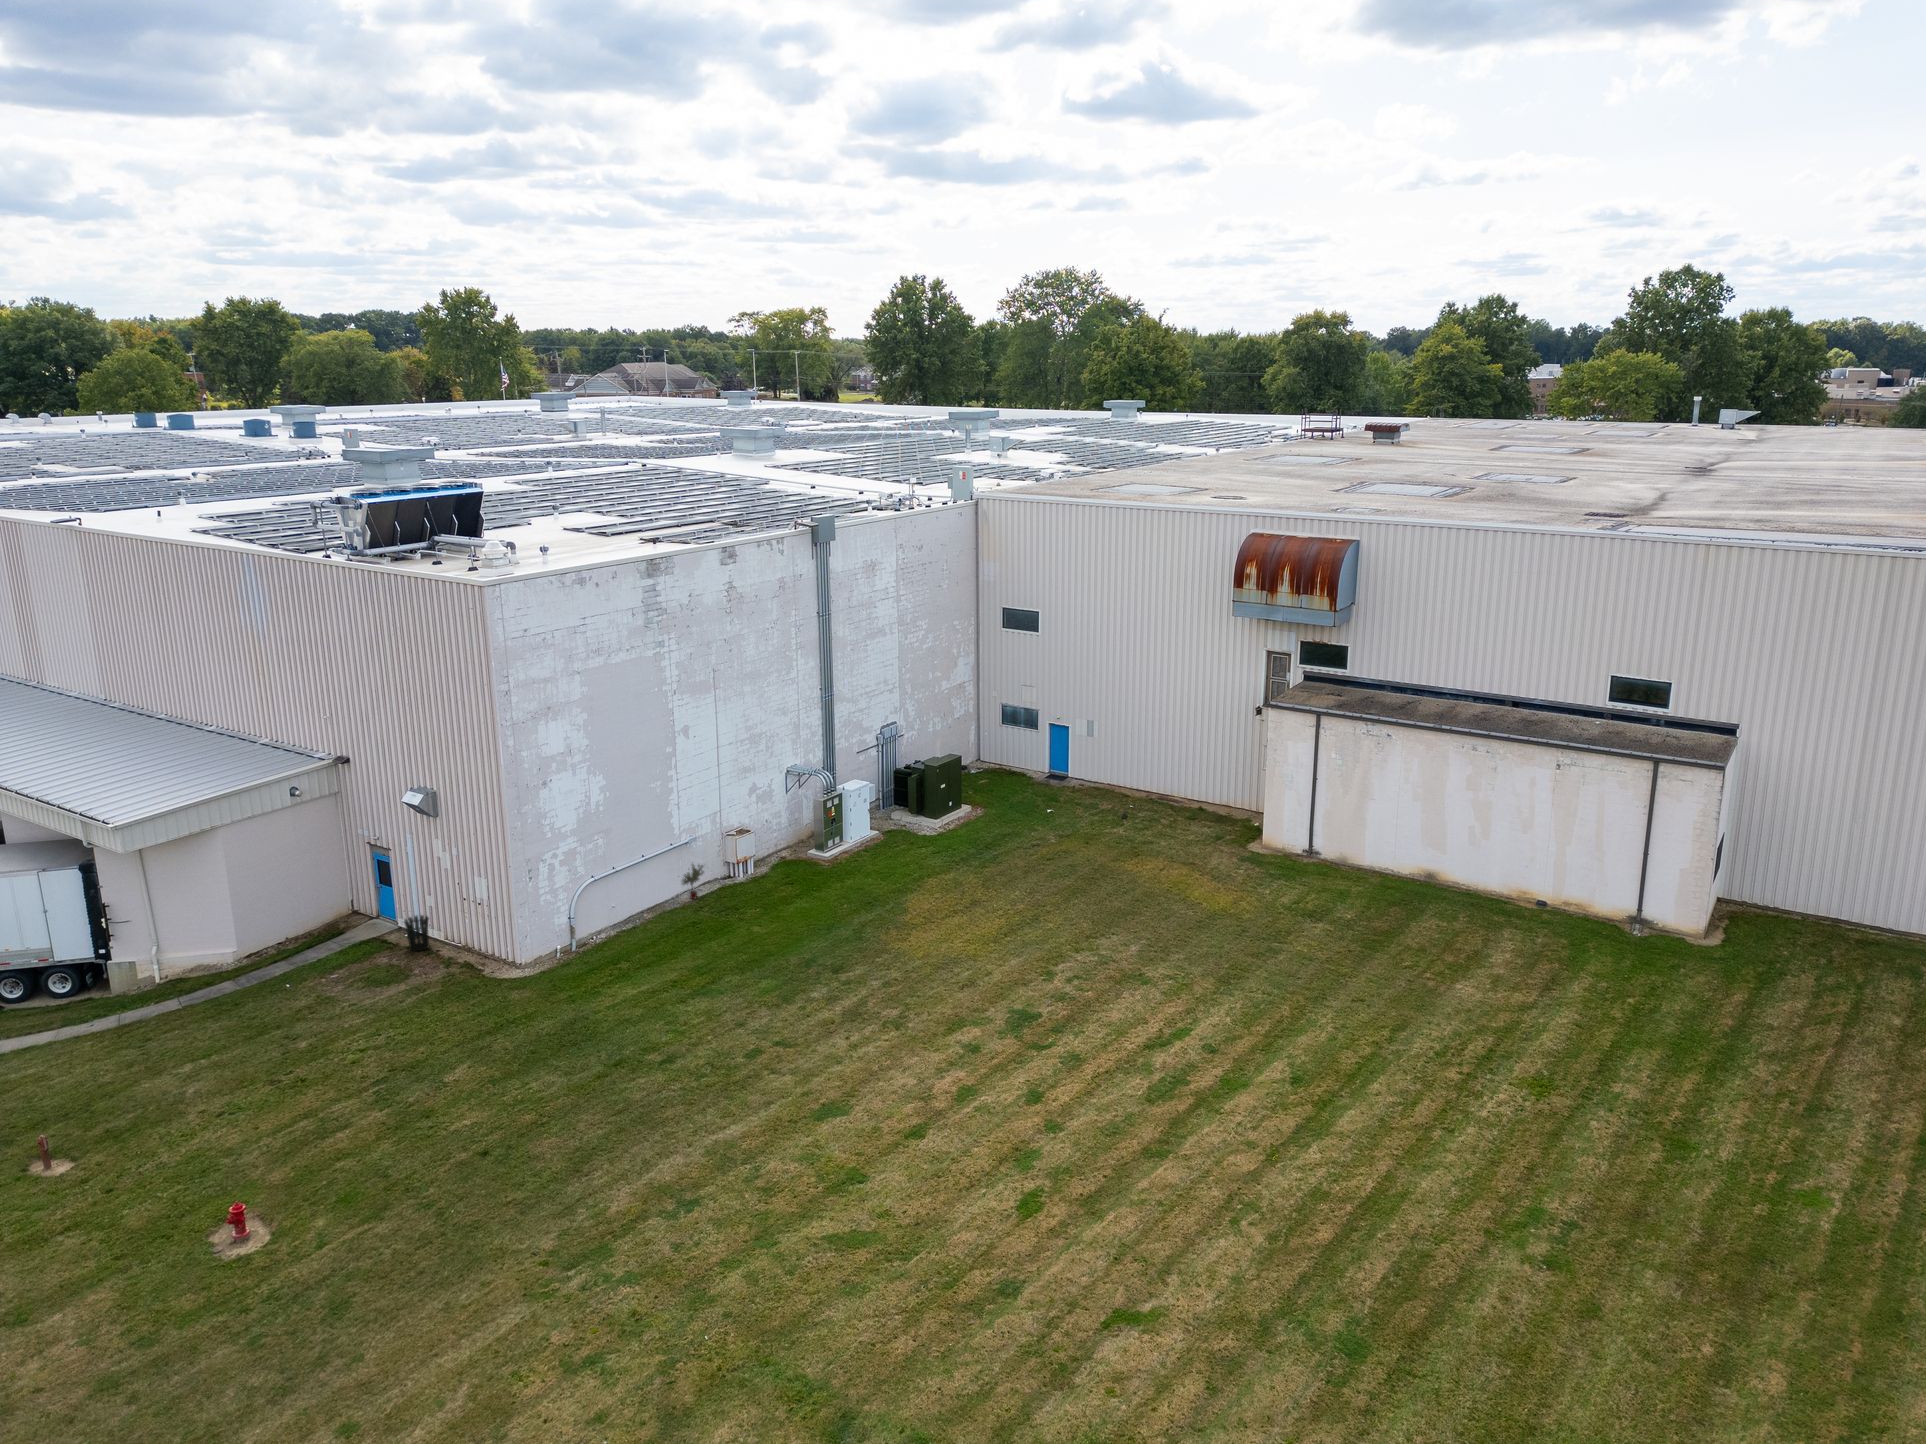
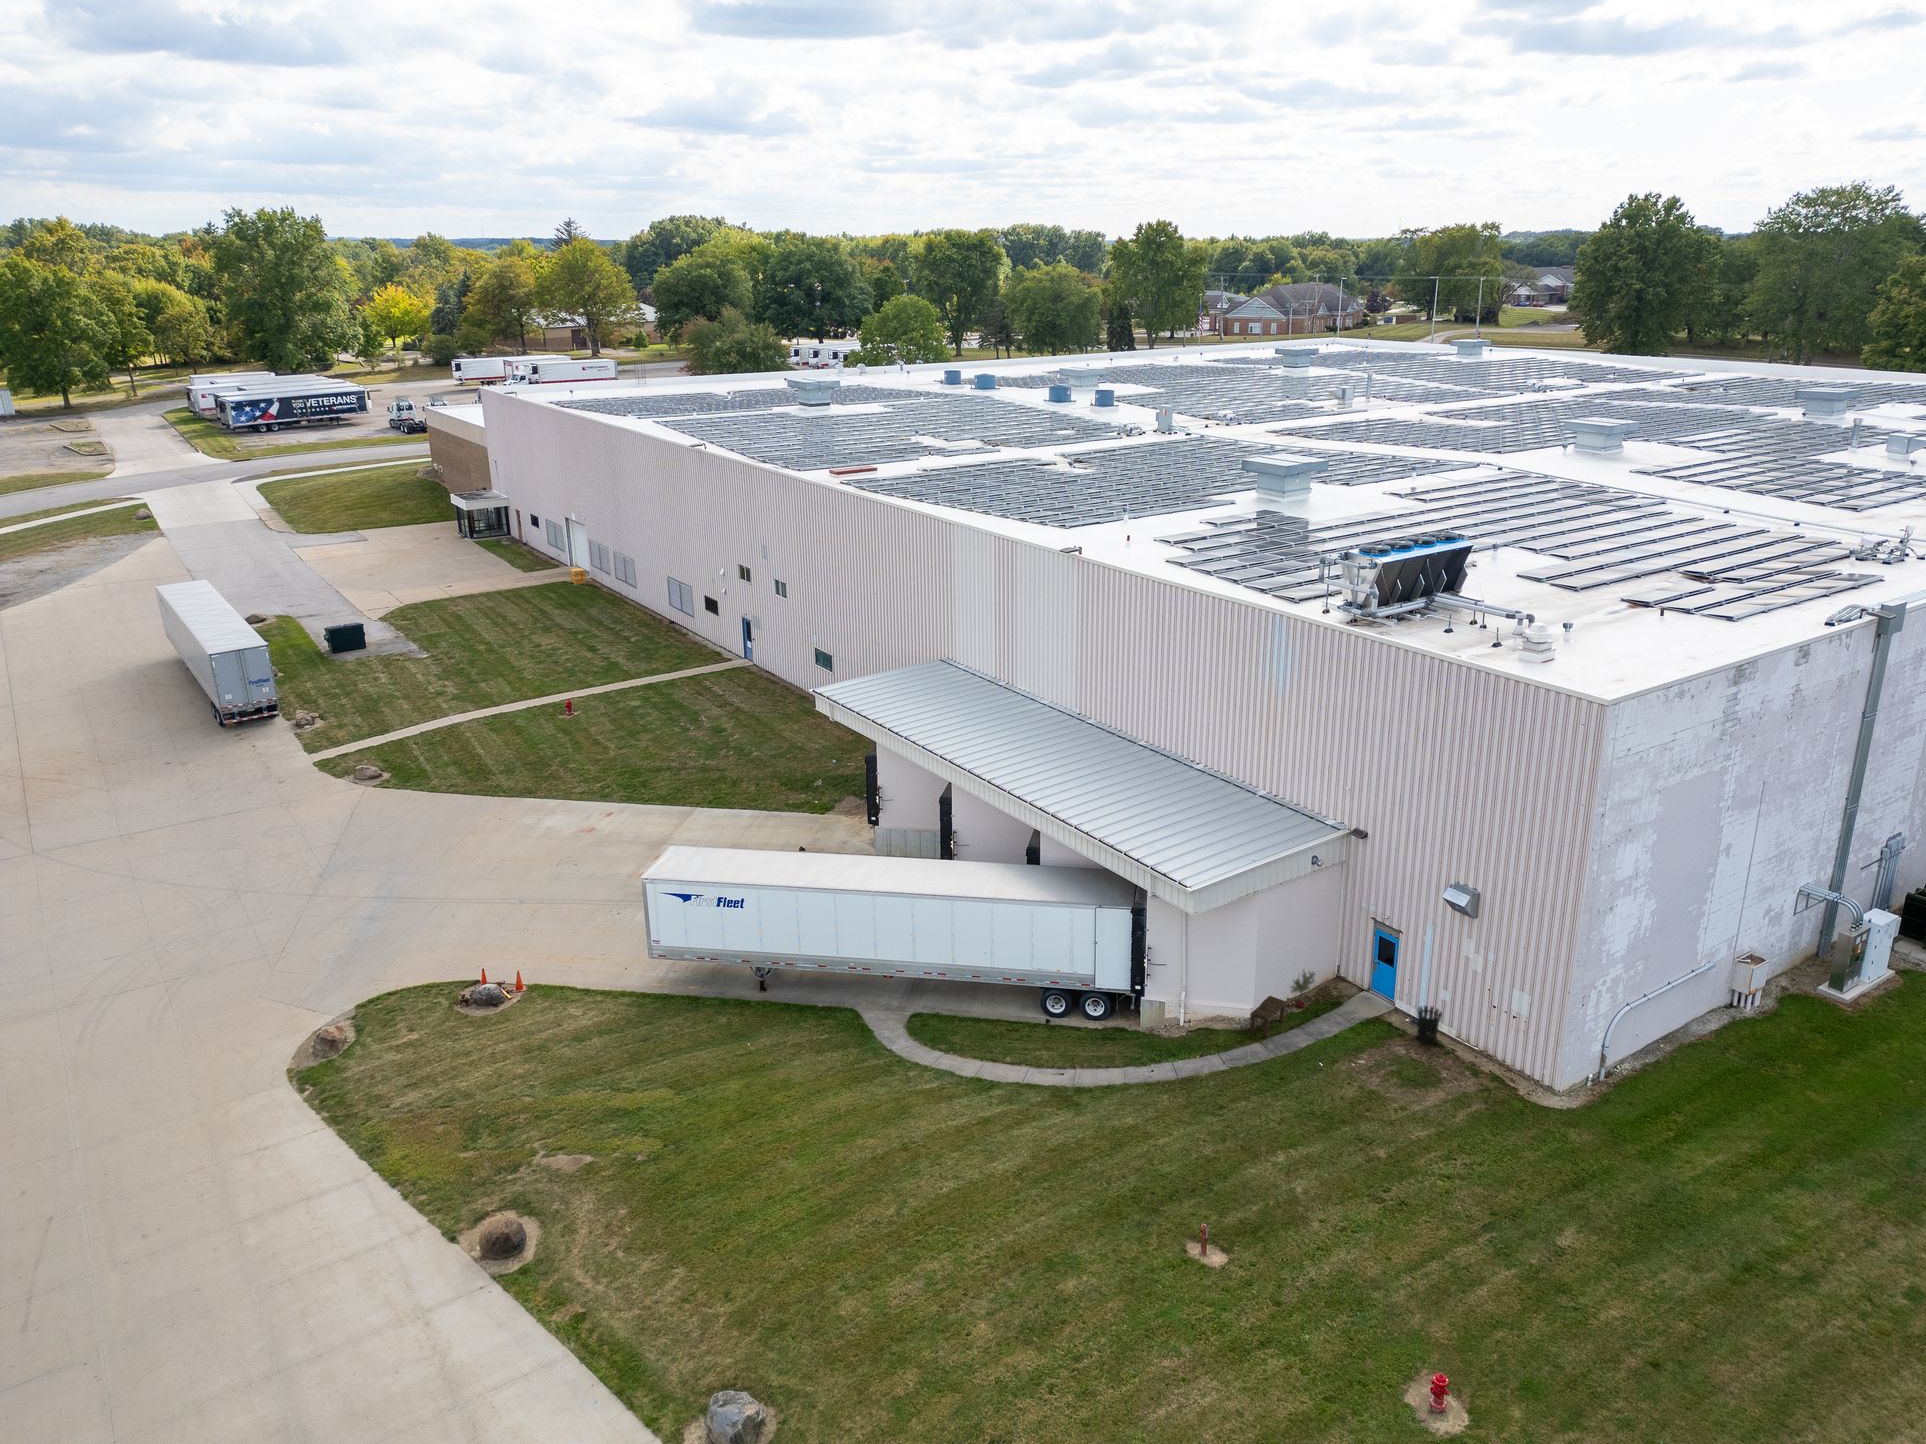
potted tree: present [682,864,704,899] -> present [1291,971,1315,1008]
bench: none [224,936,273,975] -> present [1250,996,1286,1038]

